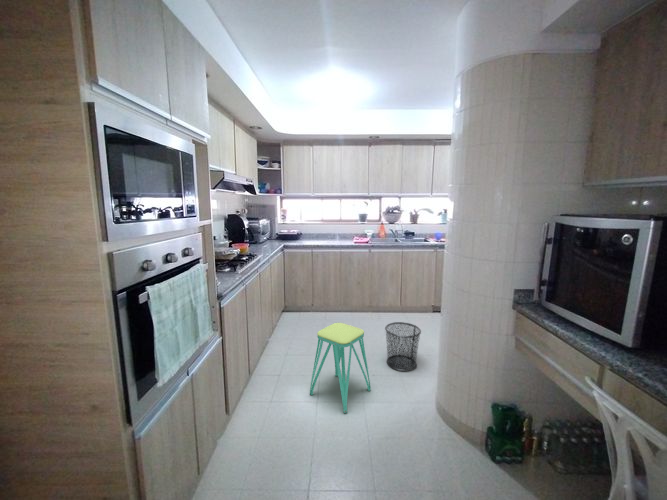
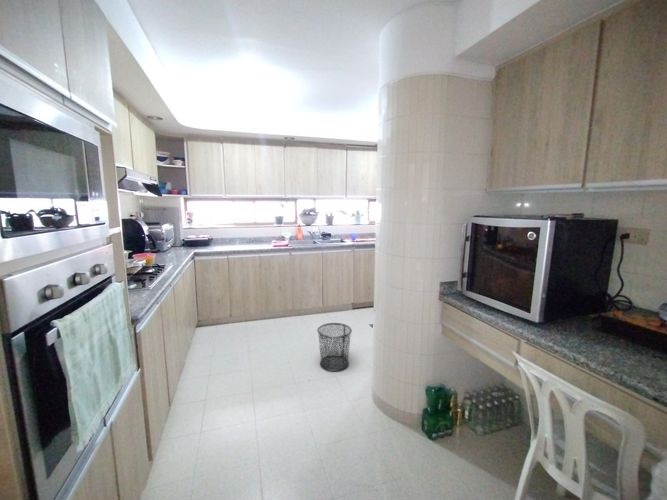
stool: present [310,323,371,413] -> none [247,332,311,426]

